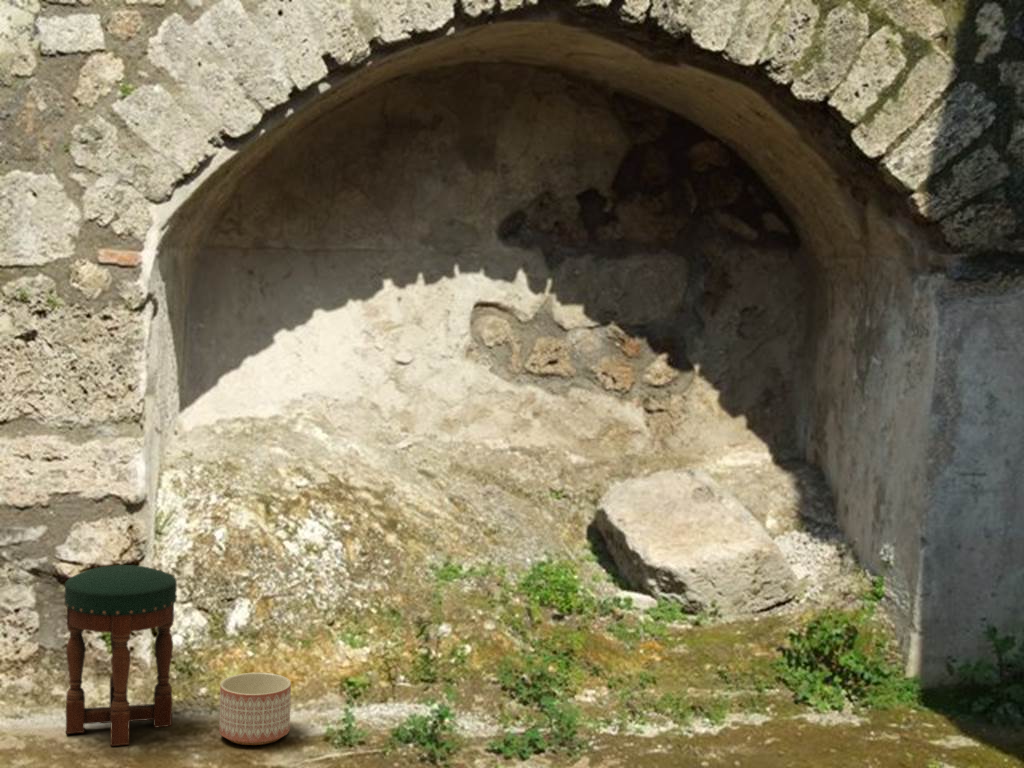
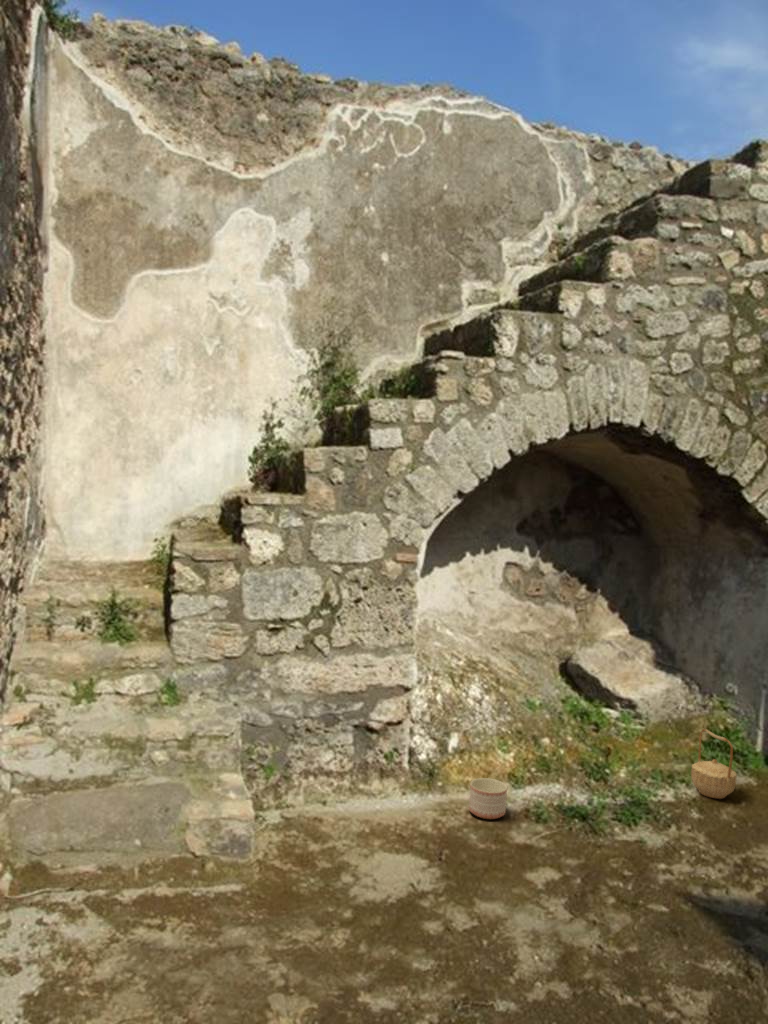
stool: present [65,565,177,746] -> none [386,722,446,823]
basket: none [712,600,796,733] -> present [691,729,737,798]

